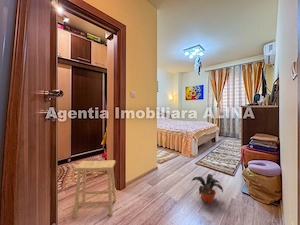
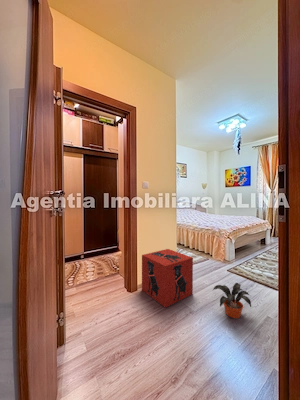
storage box: none [130,149,173,200] -> present [142,249,193,308]
footstool: present [73,160,116,218] -> none [80,257,125,318]

